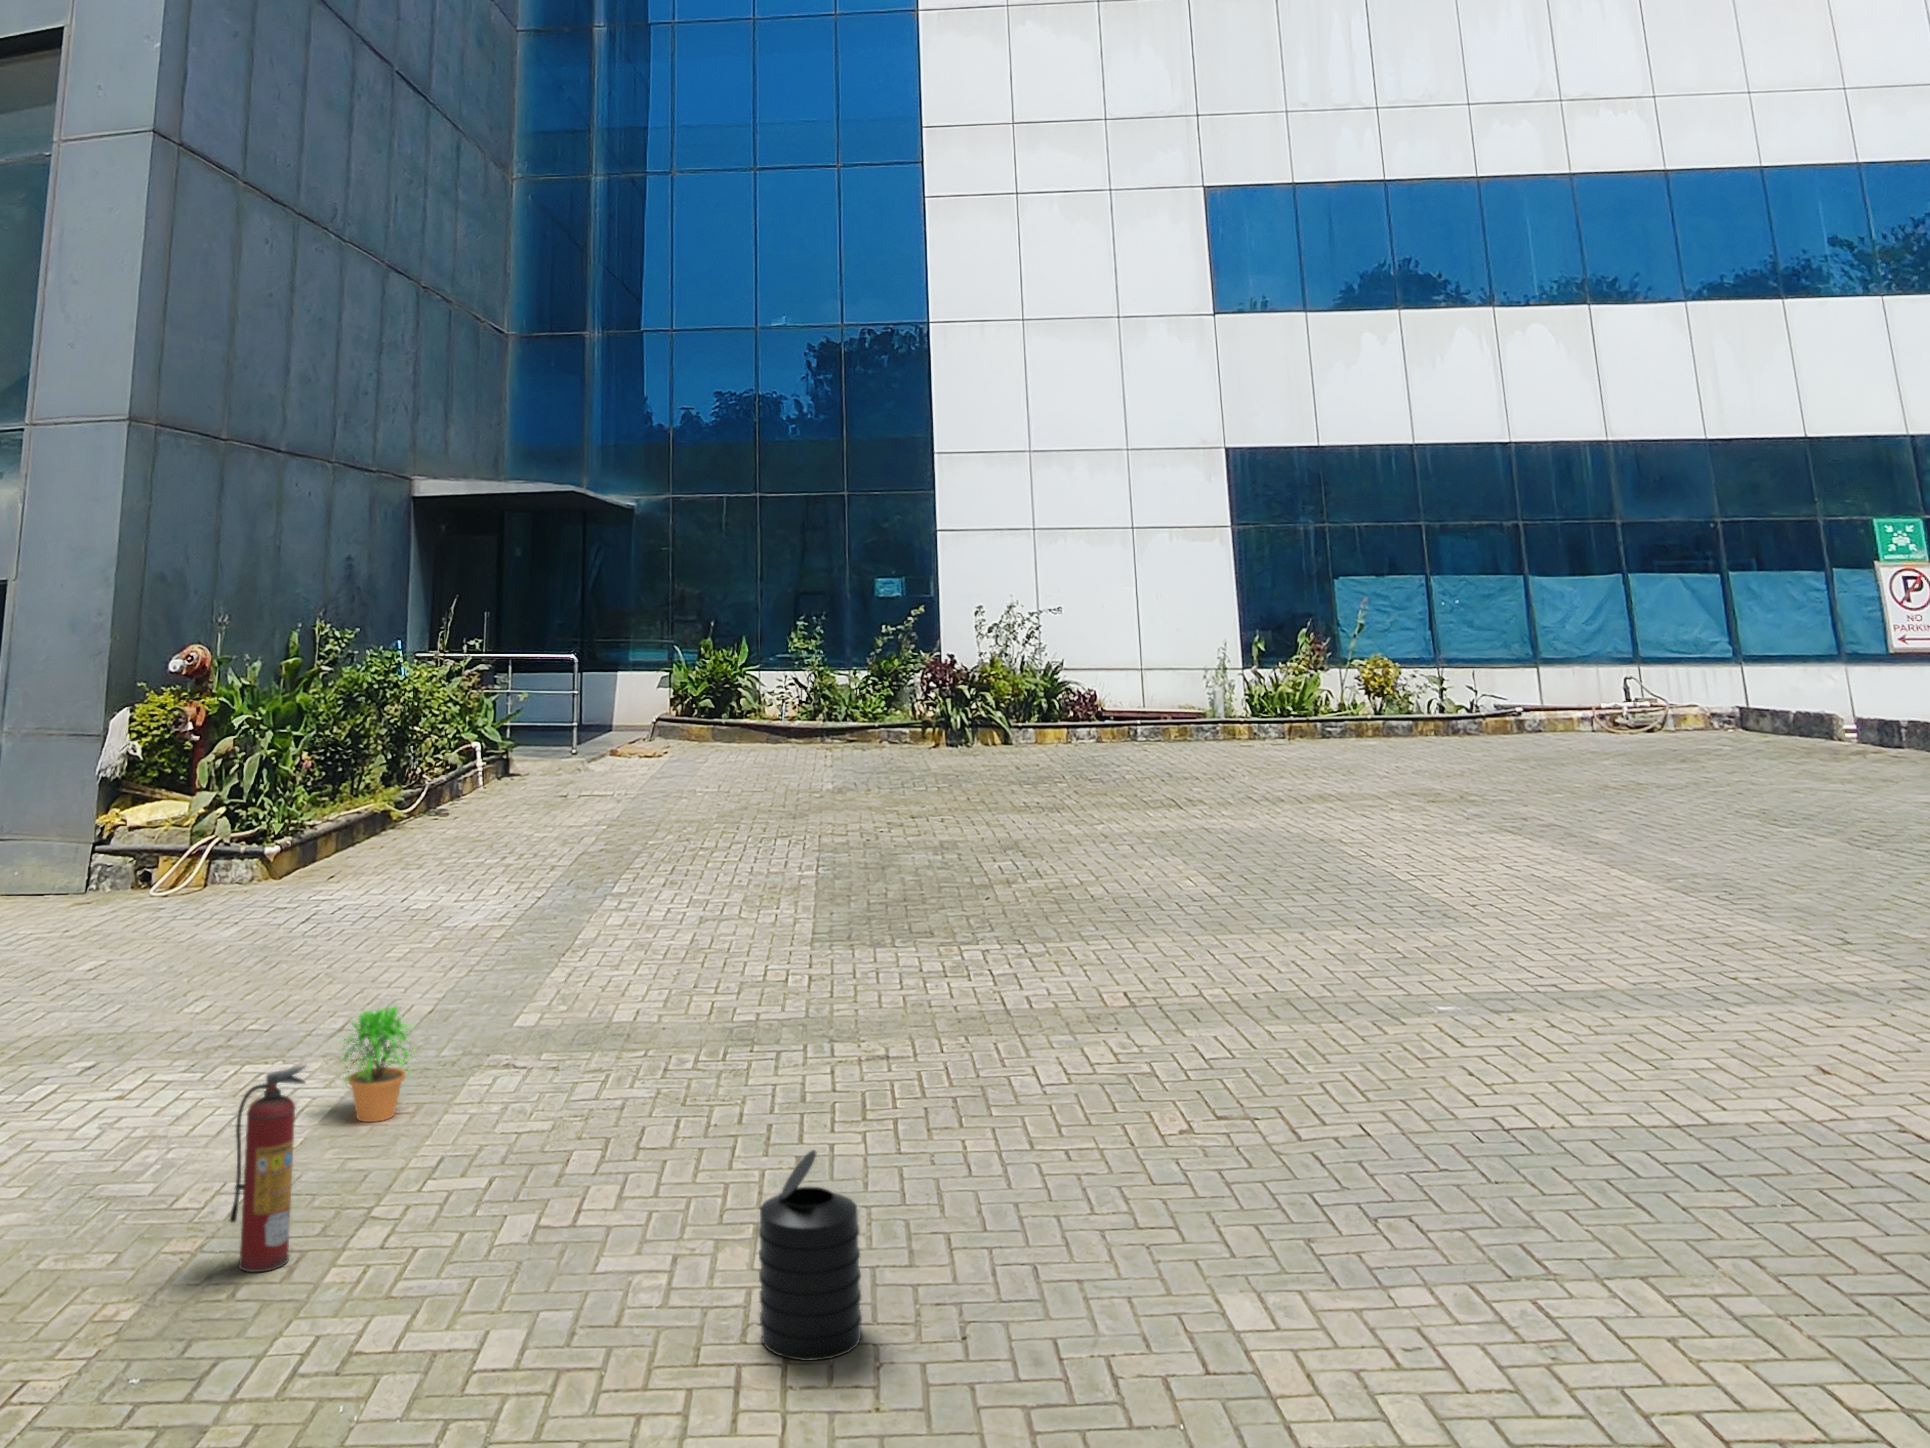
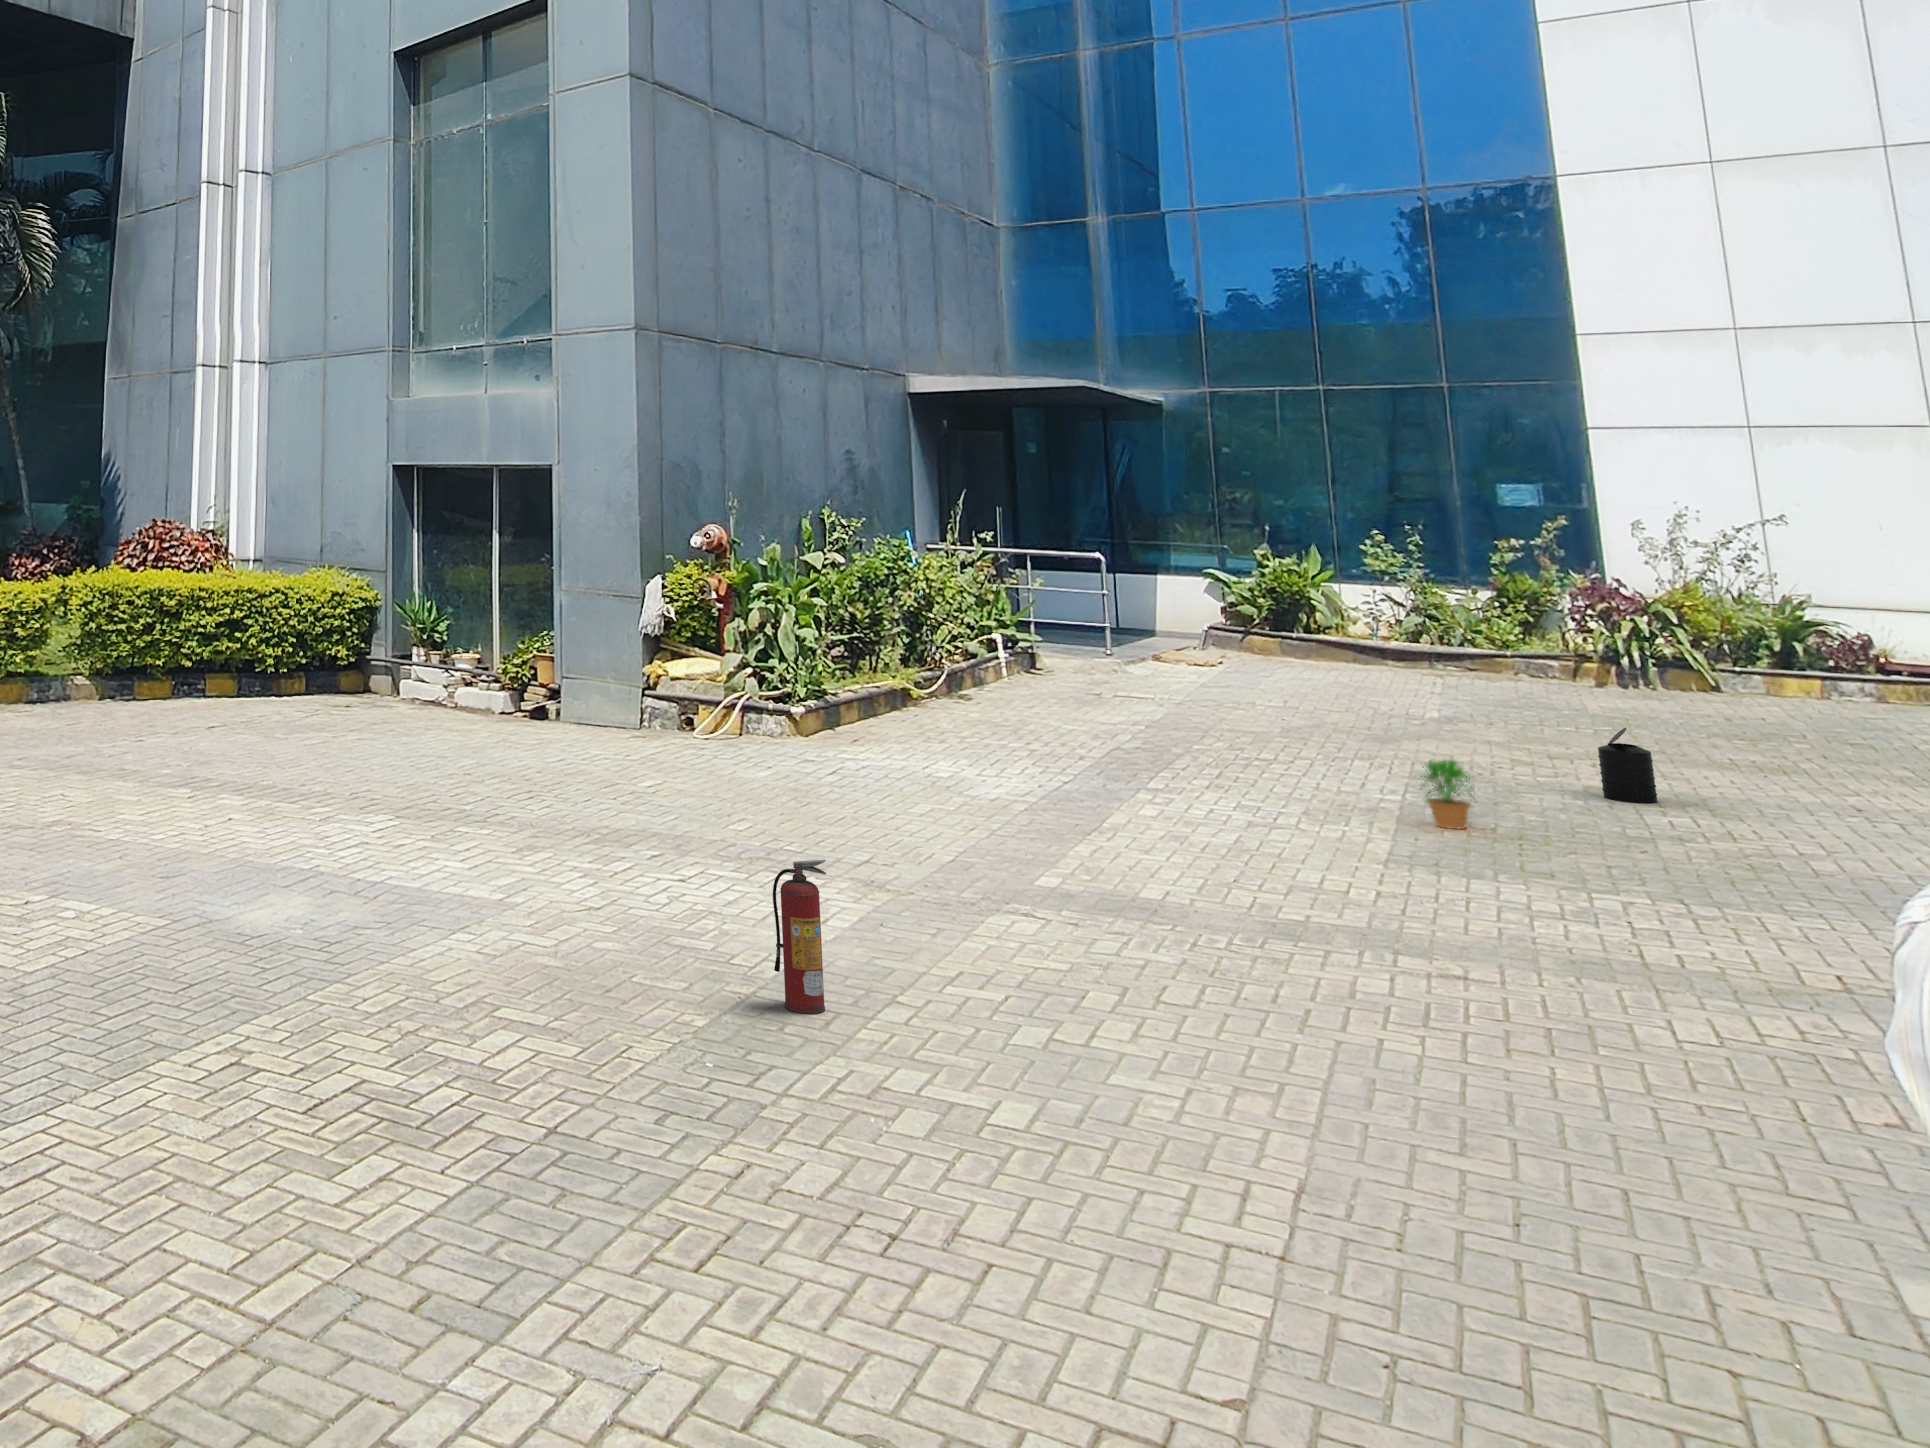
potted plant: present [343,1006,414,1122] -> present [1420,760,1477,829]
trash can: present [759,1150,862,1361] -> present [1598,728,1657,803]

